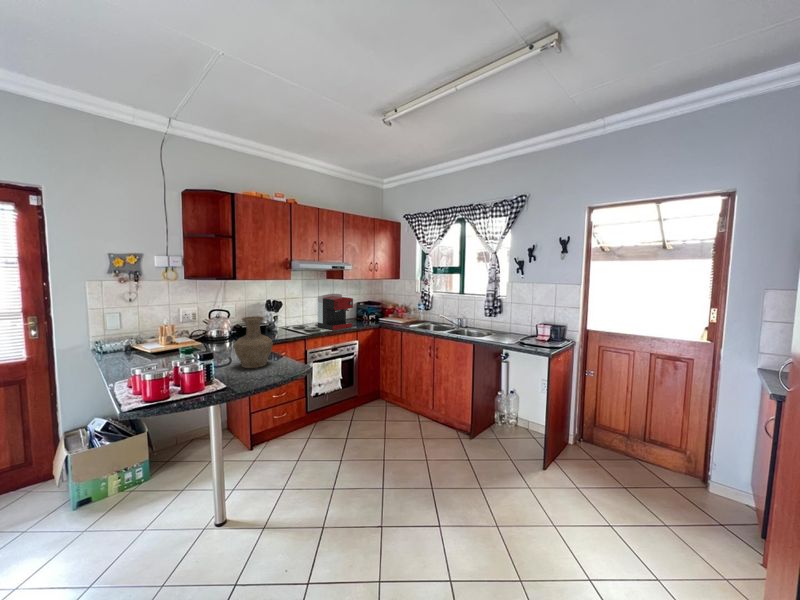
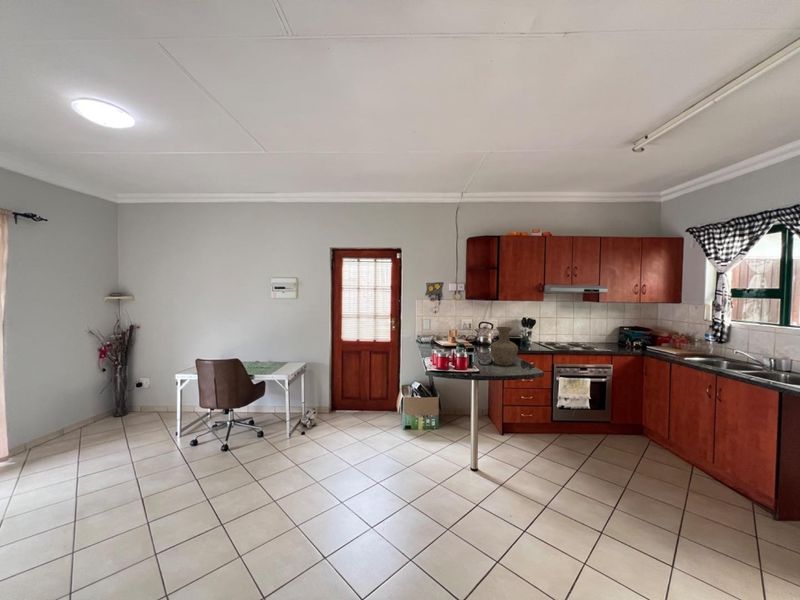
coffee maker: present [317,294,353,330] -> none [569,315,608,350]

